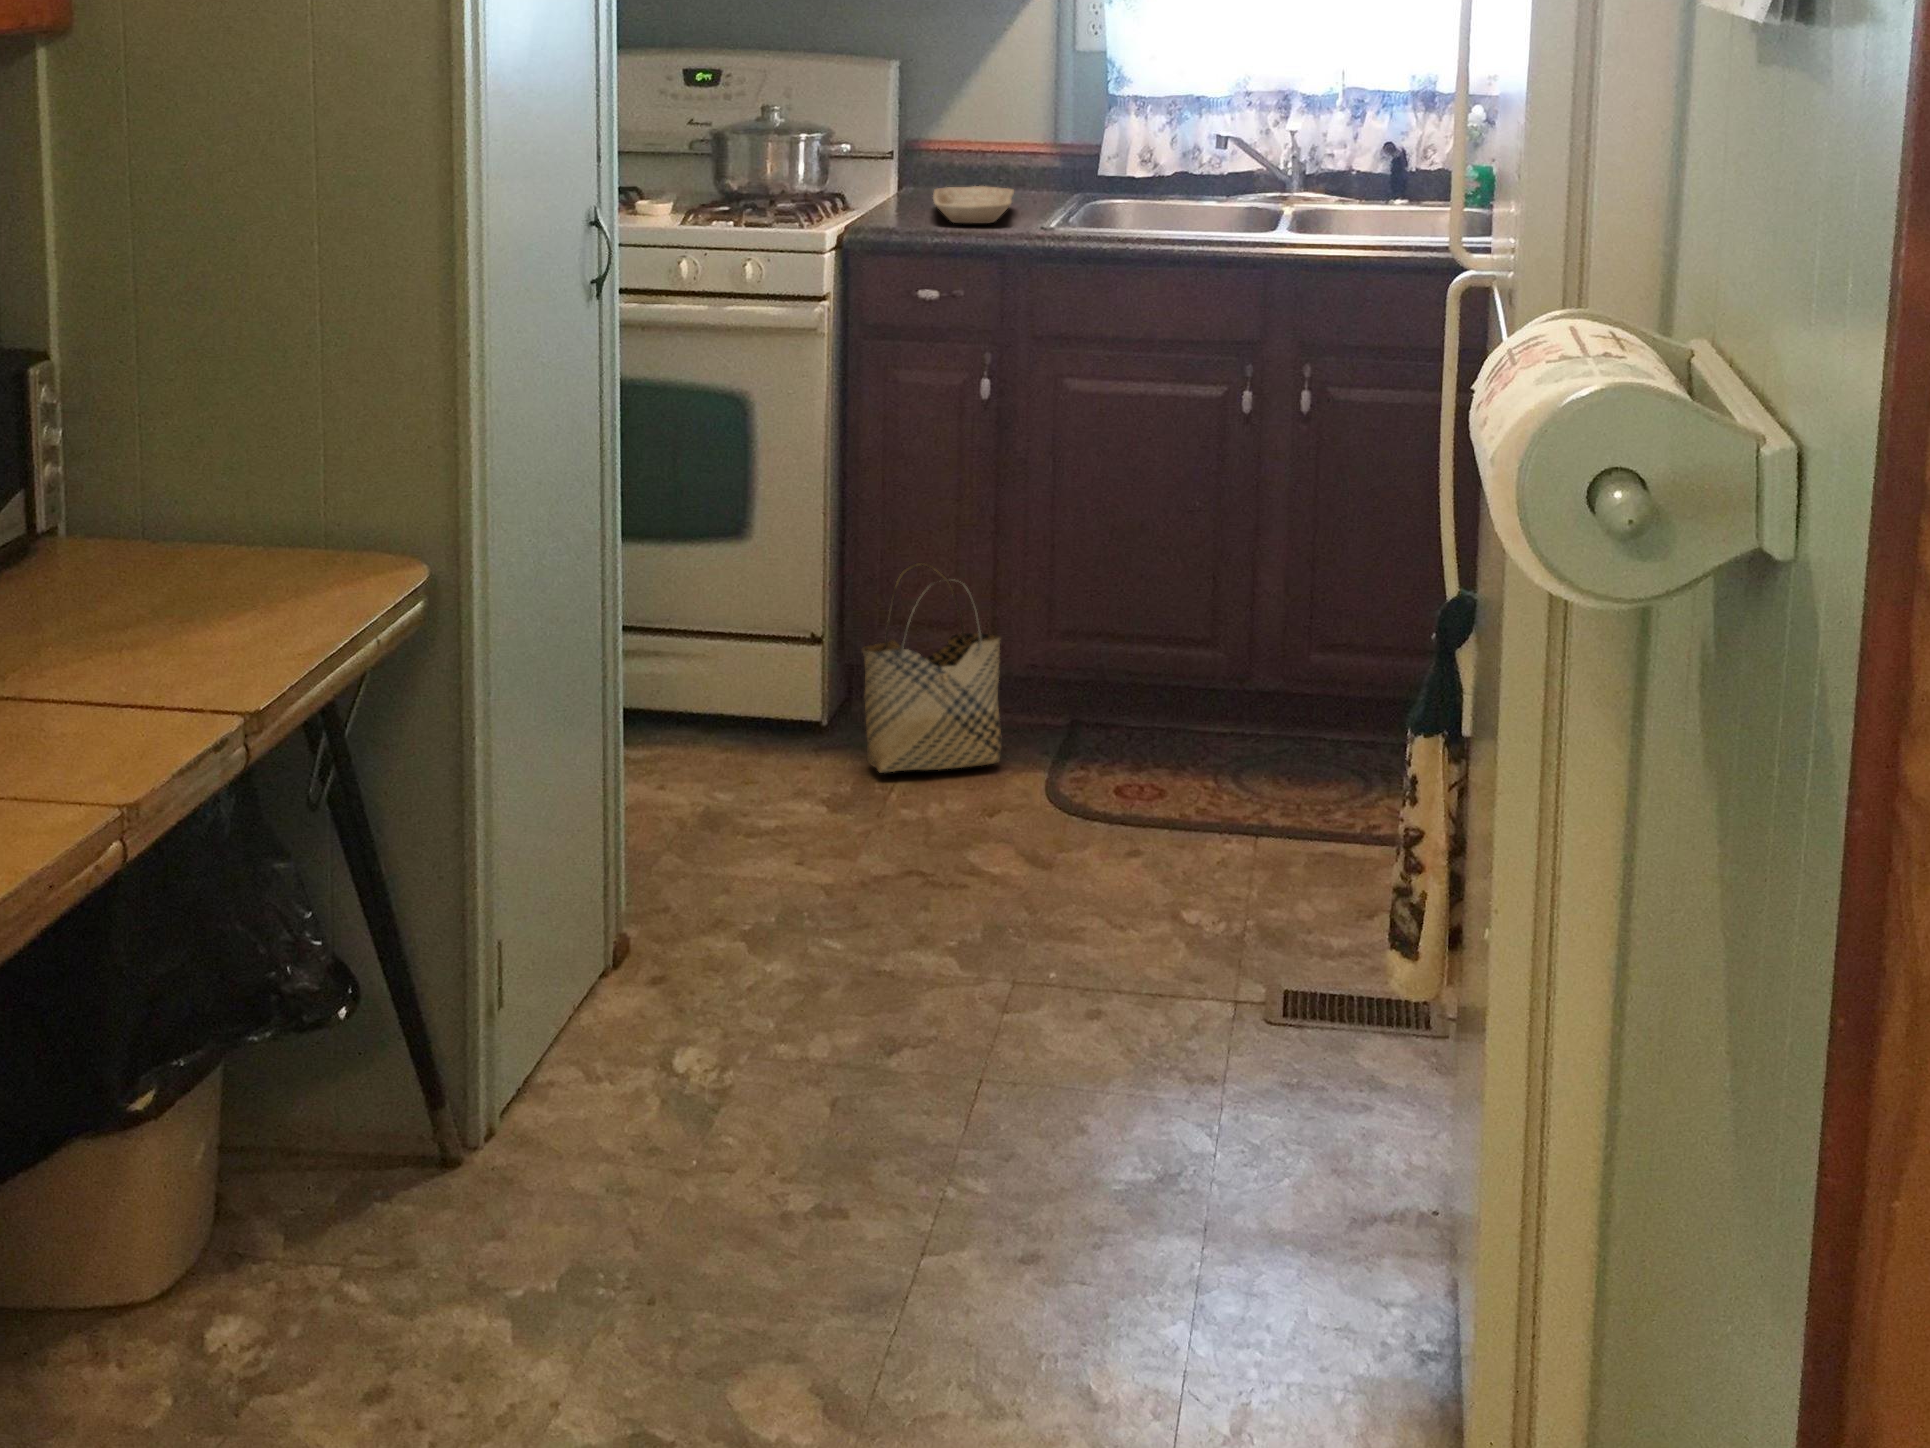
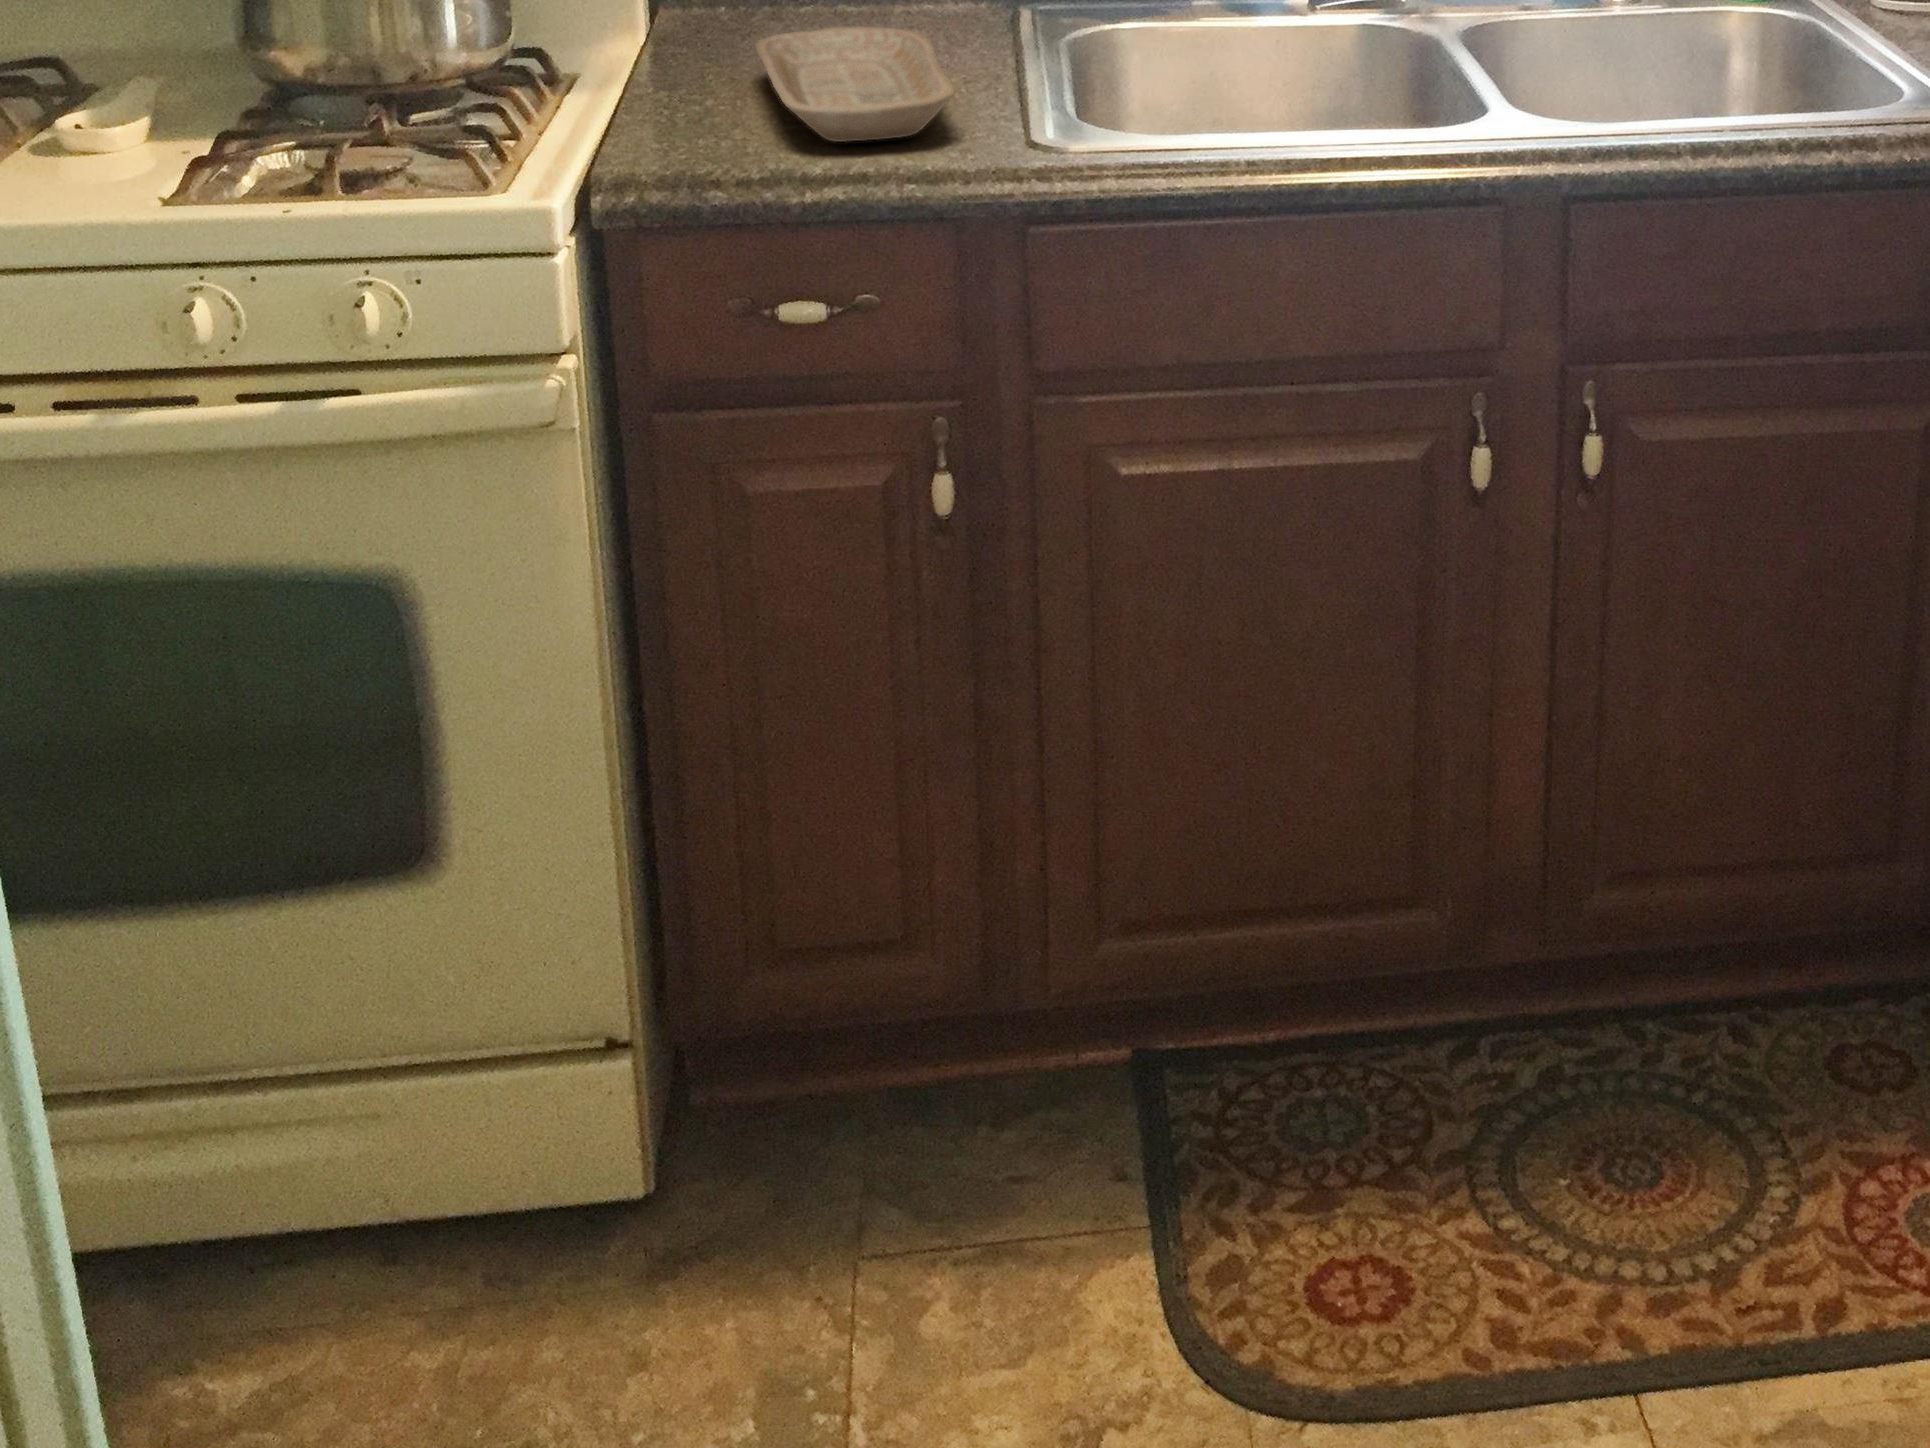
woven basket: present [862,563,1002,773] -> none [746,887,1056,1366]

